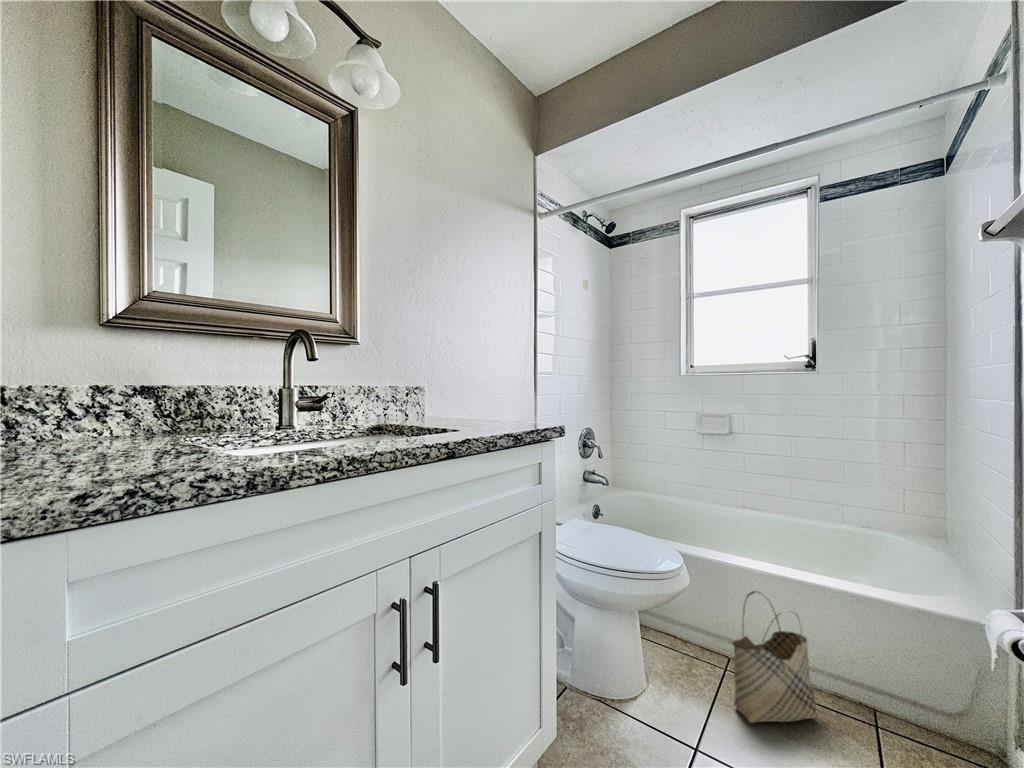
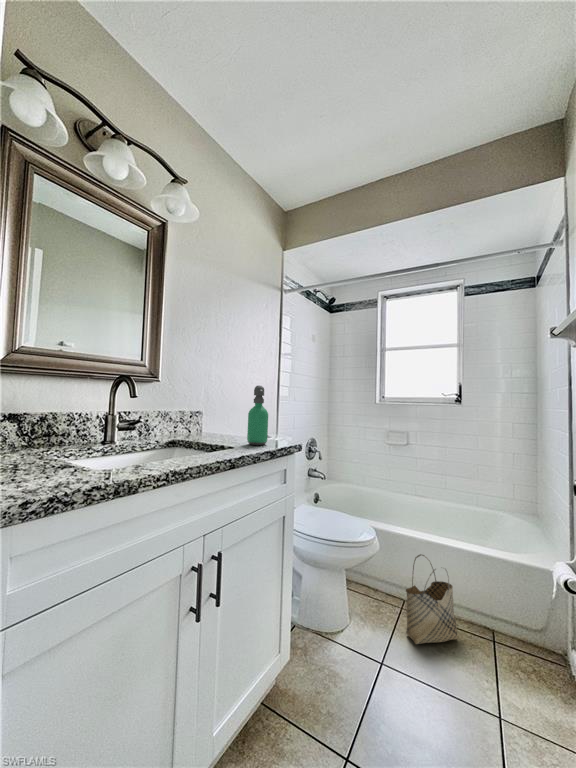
soap dispenser: none [483,339,513,427] -> present [247,385,268,445]

